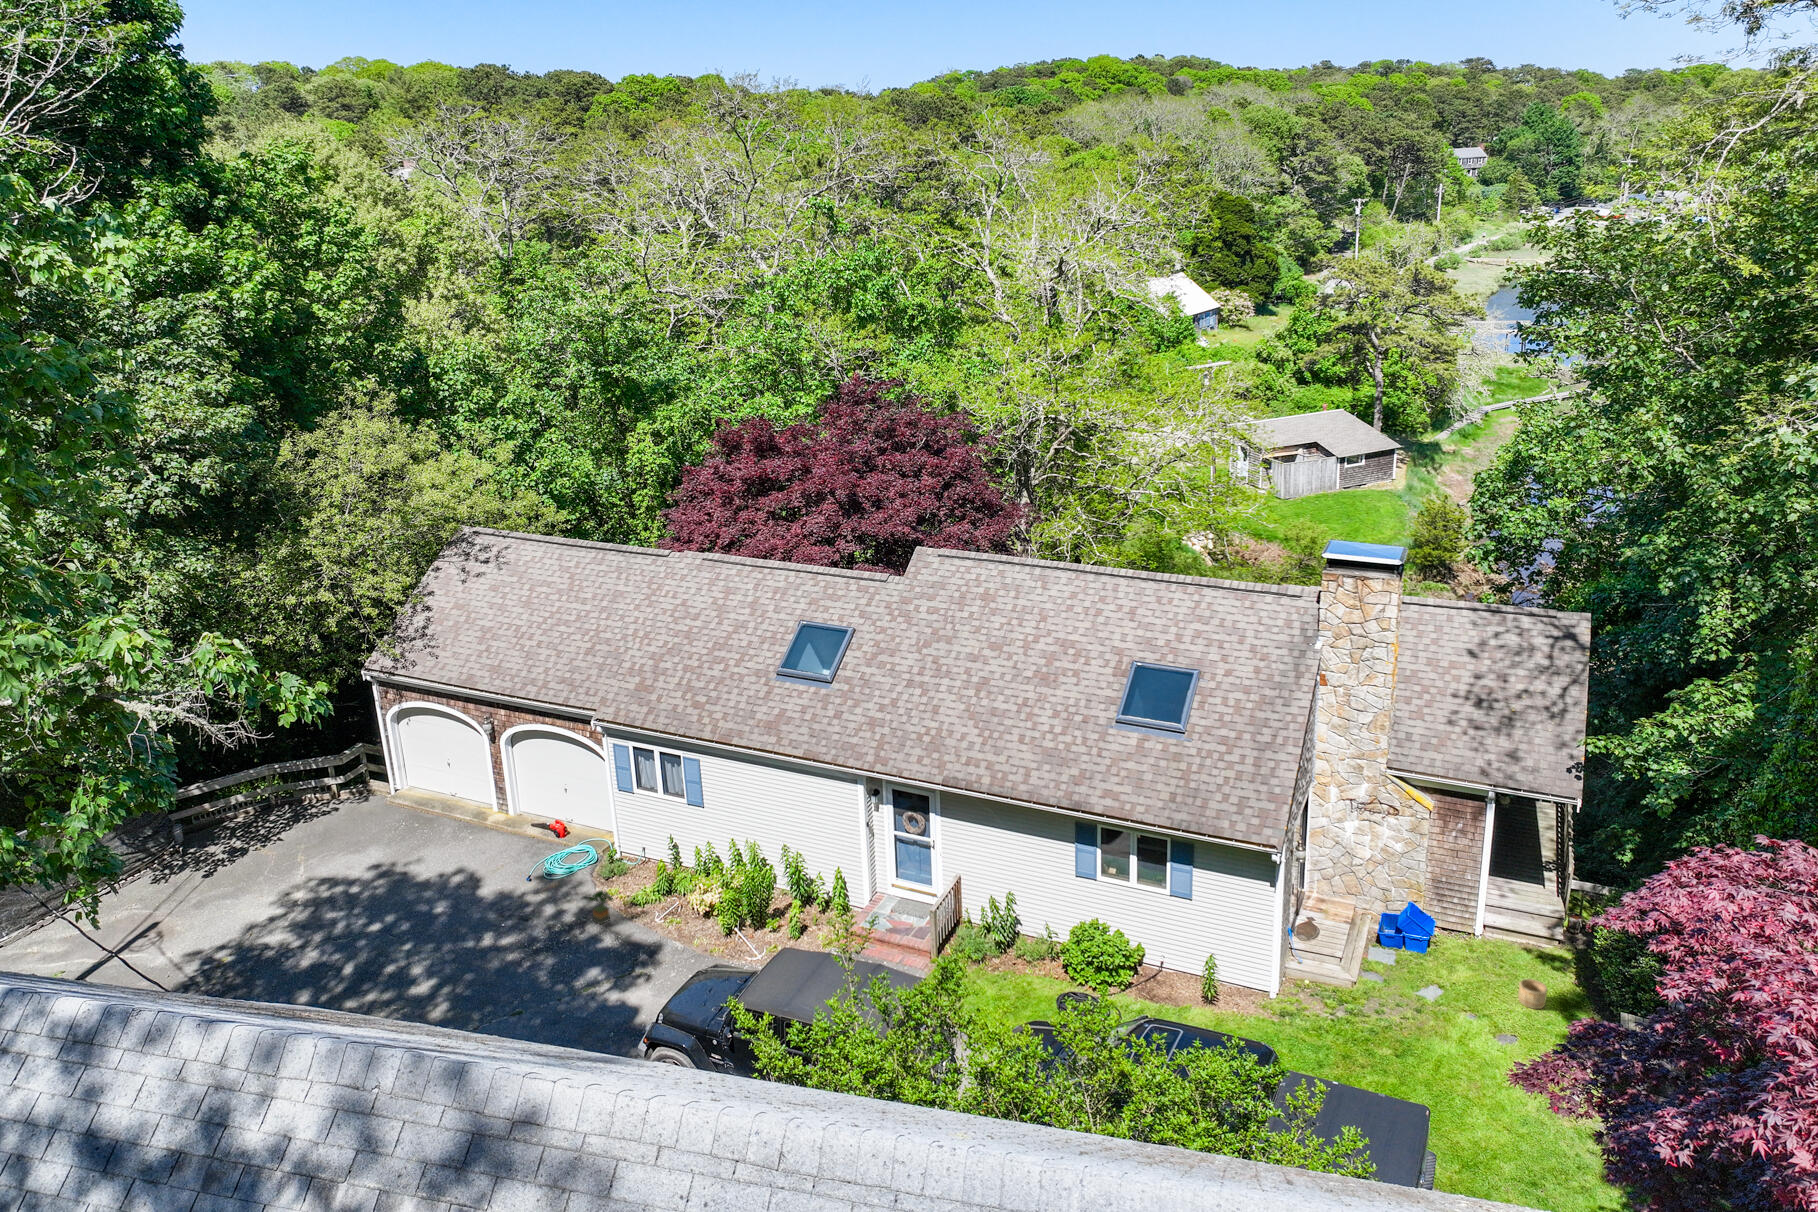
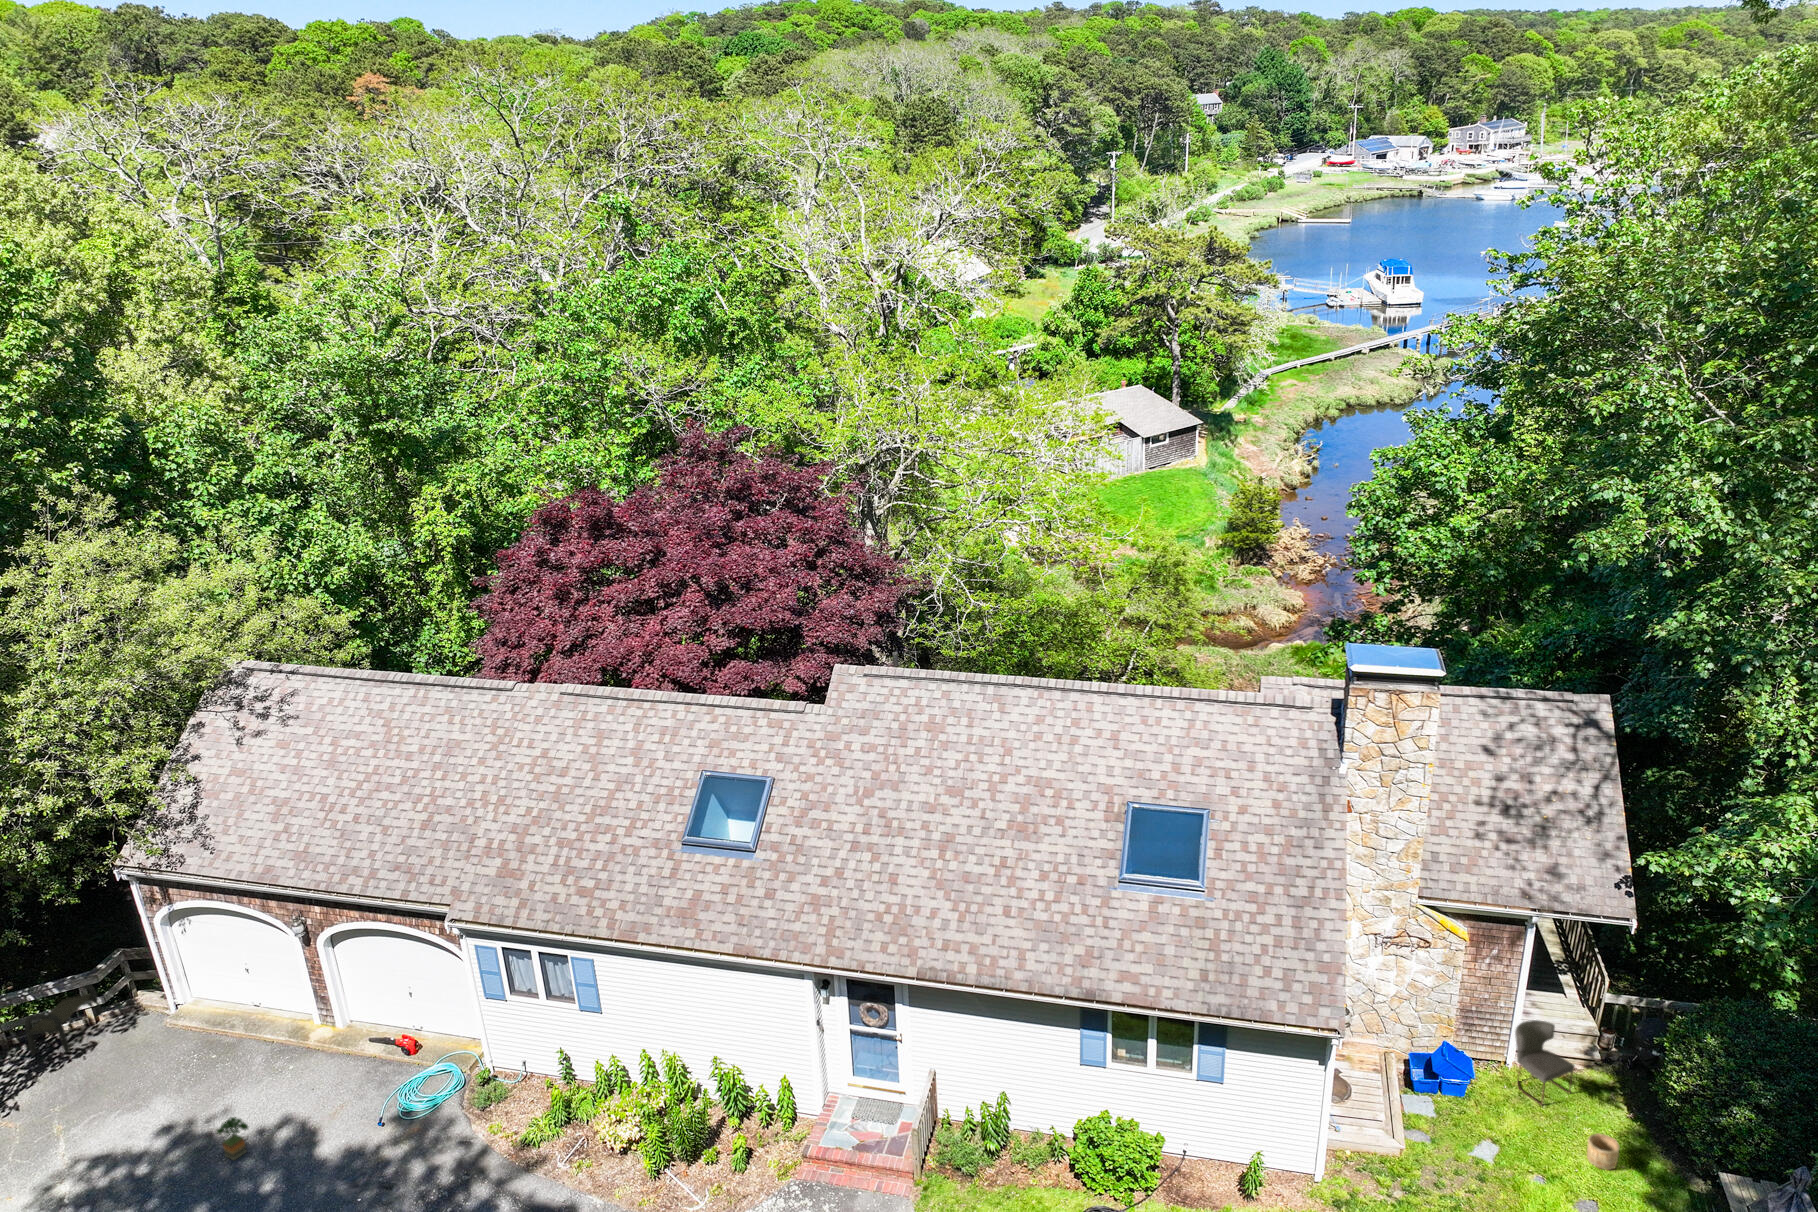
bench: none [288,763,344,812] -> present [25,984,102,1055]
chair: none [1471,888,1523,960] -> present [1515,1020,1575,1105]
potted tree: present [590,890,613,924] -> present [217,1117,248,1160]

